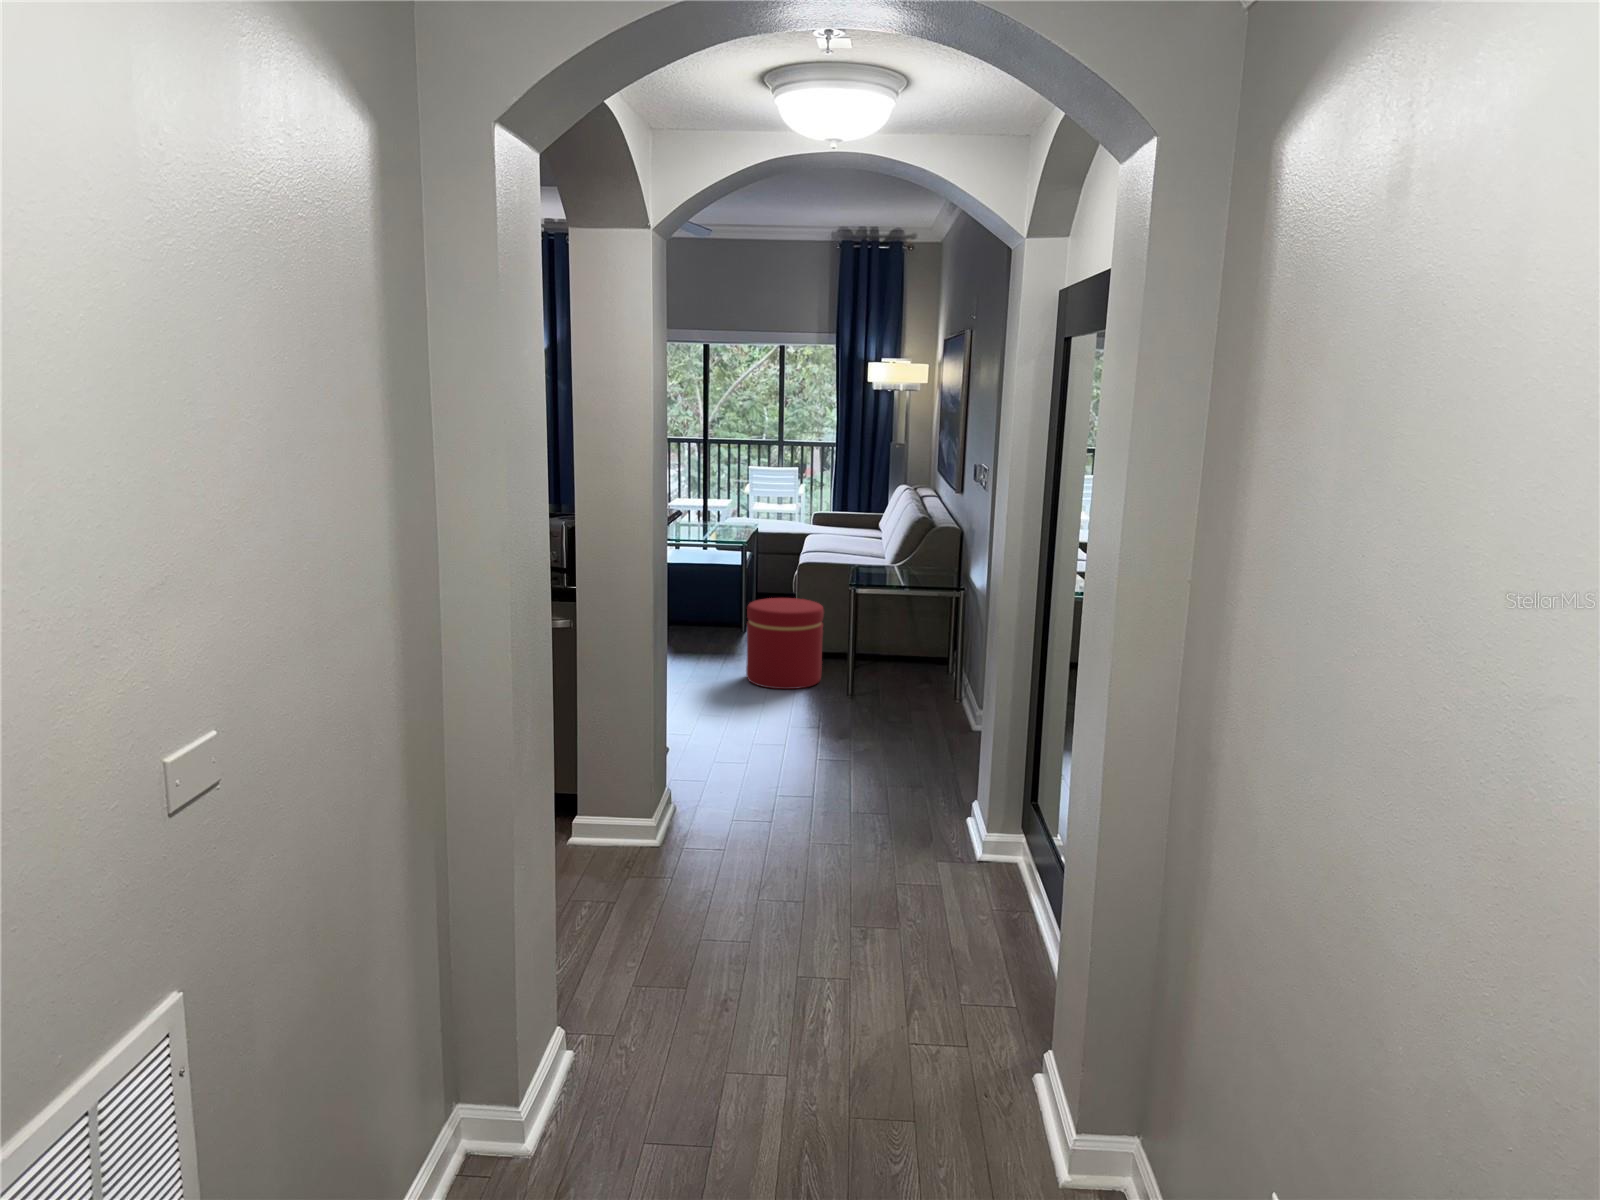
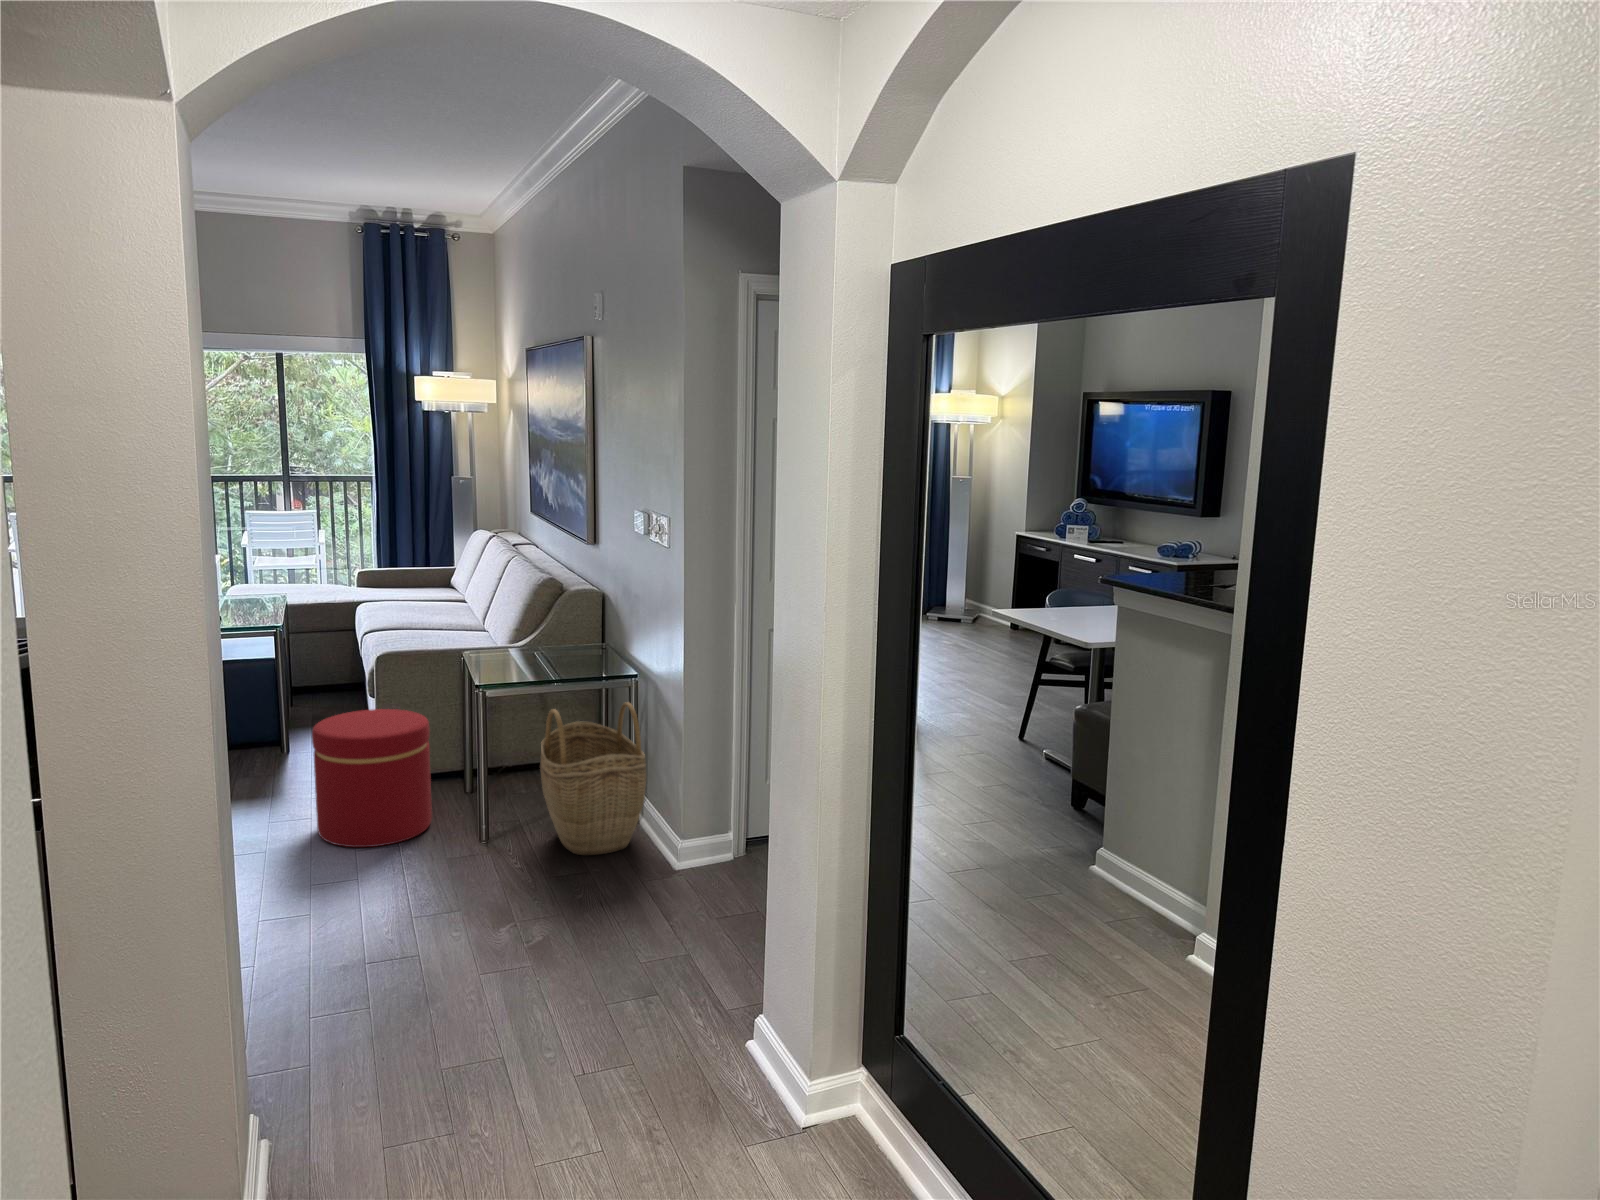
woven basket: none [892,605,965,714] -> present [540,702,646,855]

